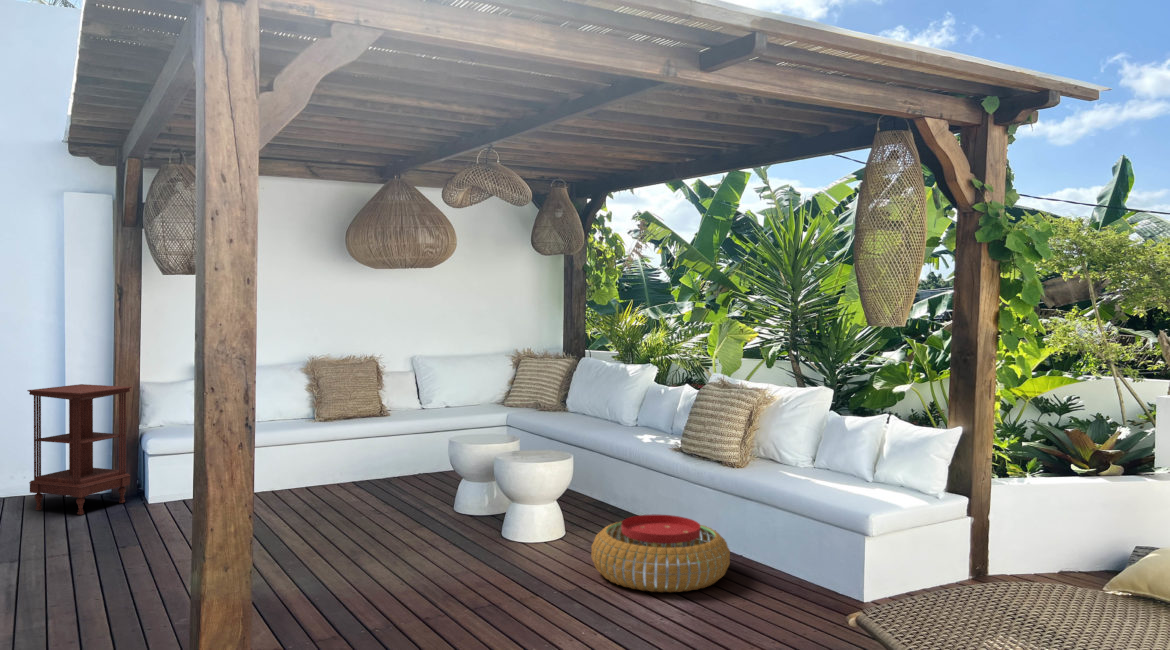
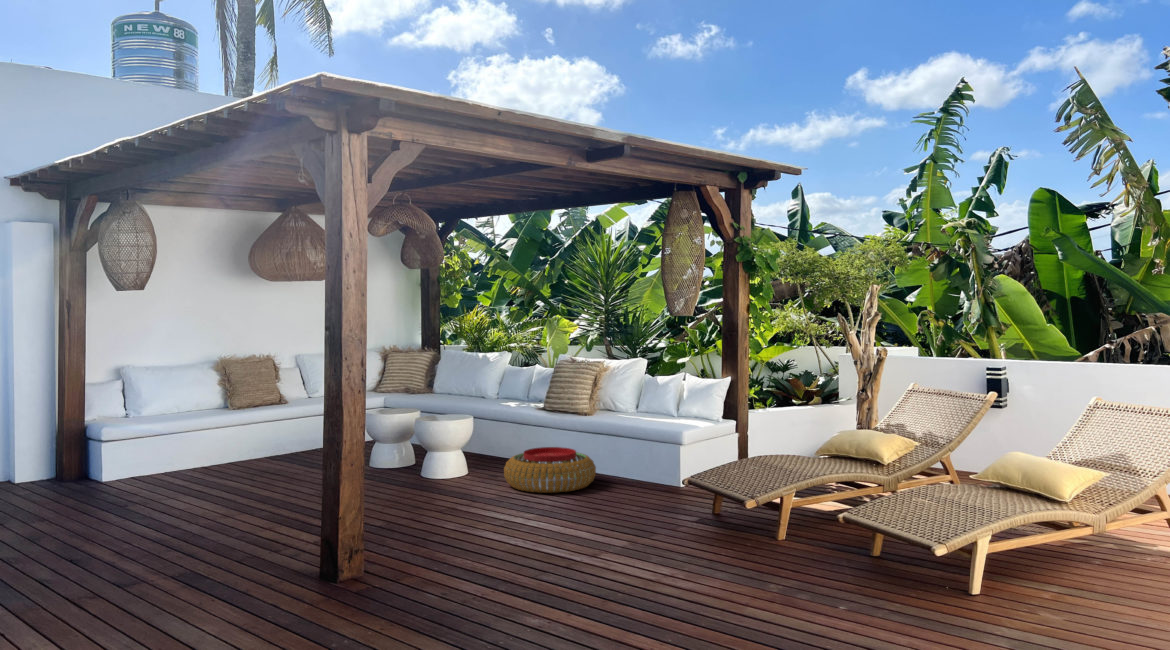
side table: present [27,384,131,515] -> none [19,384,105,488]

